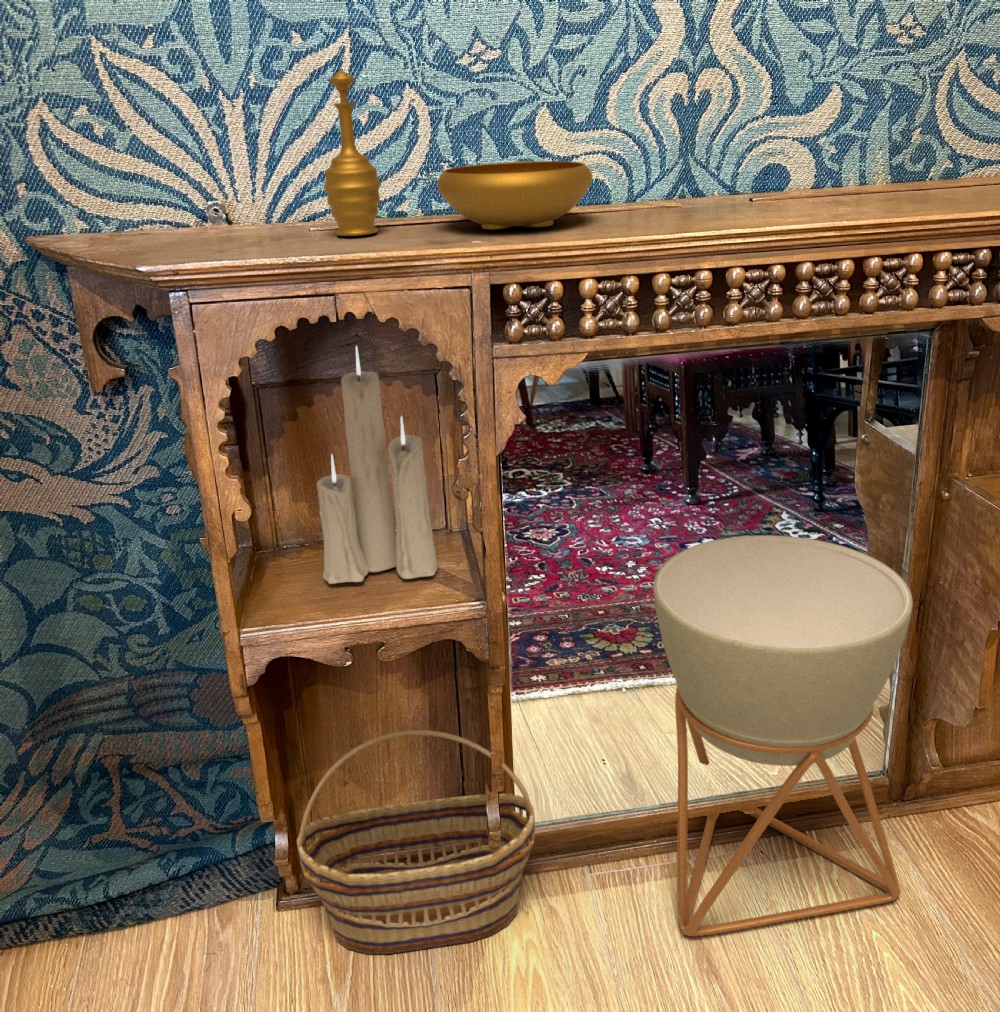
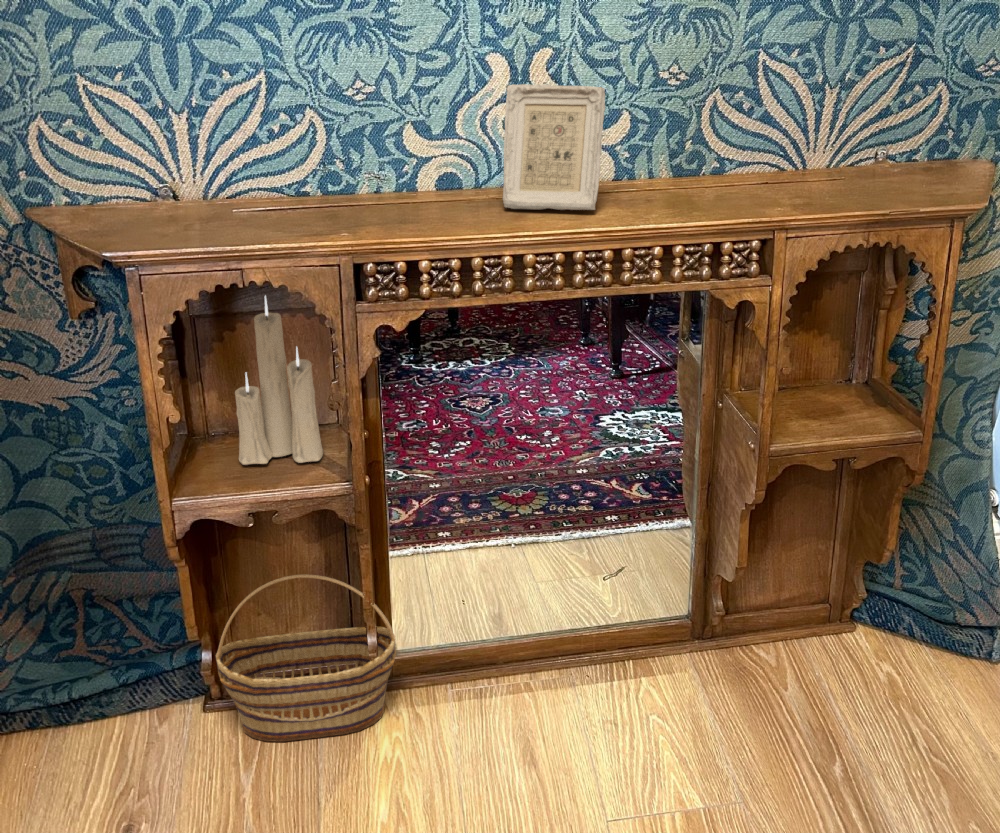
picture frame: none [686,29,833,211] -> present [503,84,605,210]
decorative bowl: present [324,70,592,236] -> none [243,107,433,220]
planter: present [653,535,913,936] -> none [485,437,667,732]

